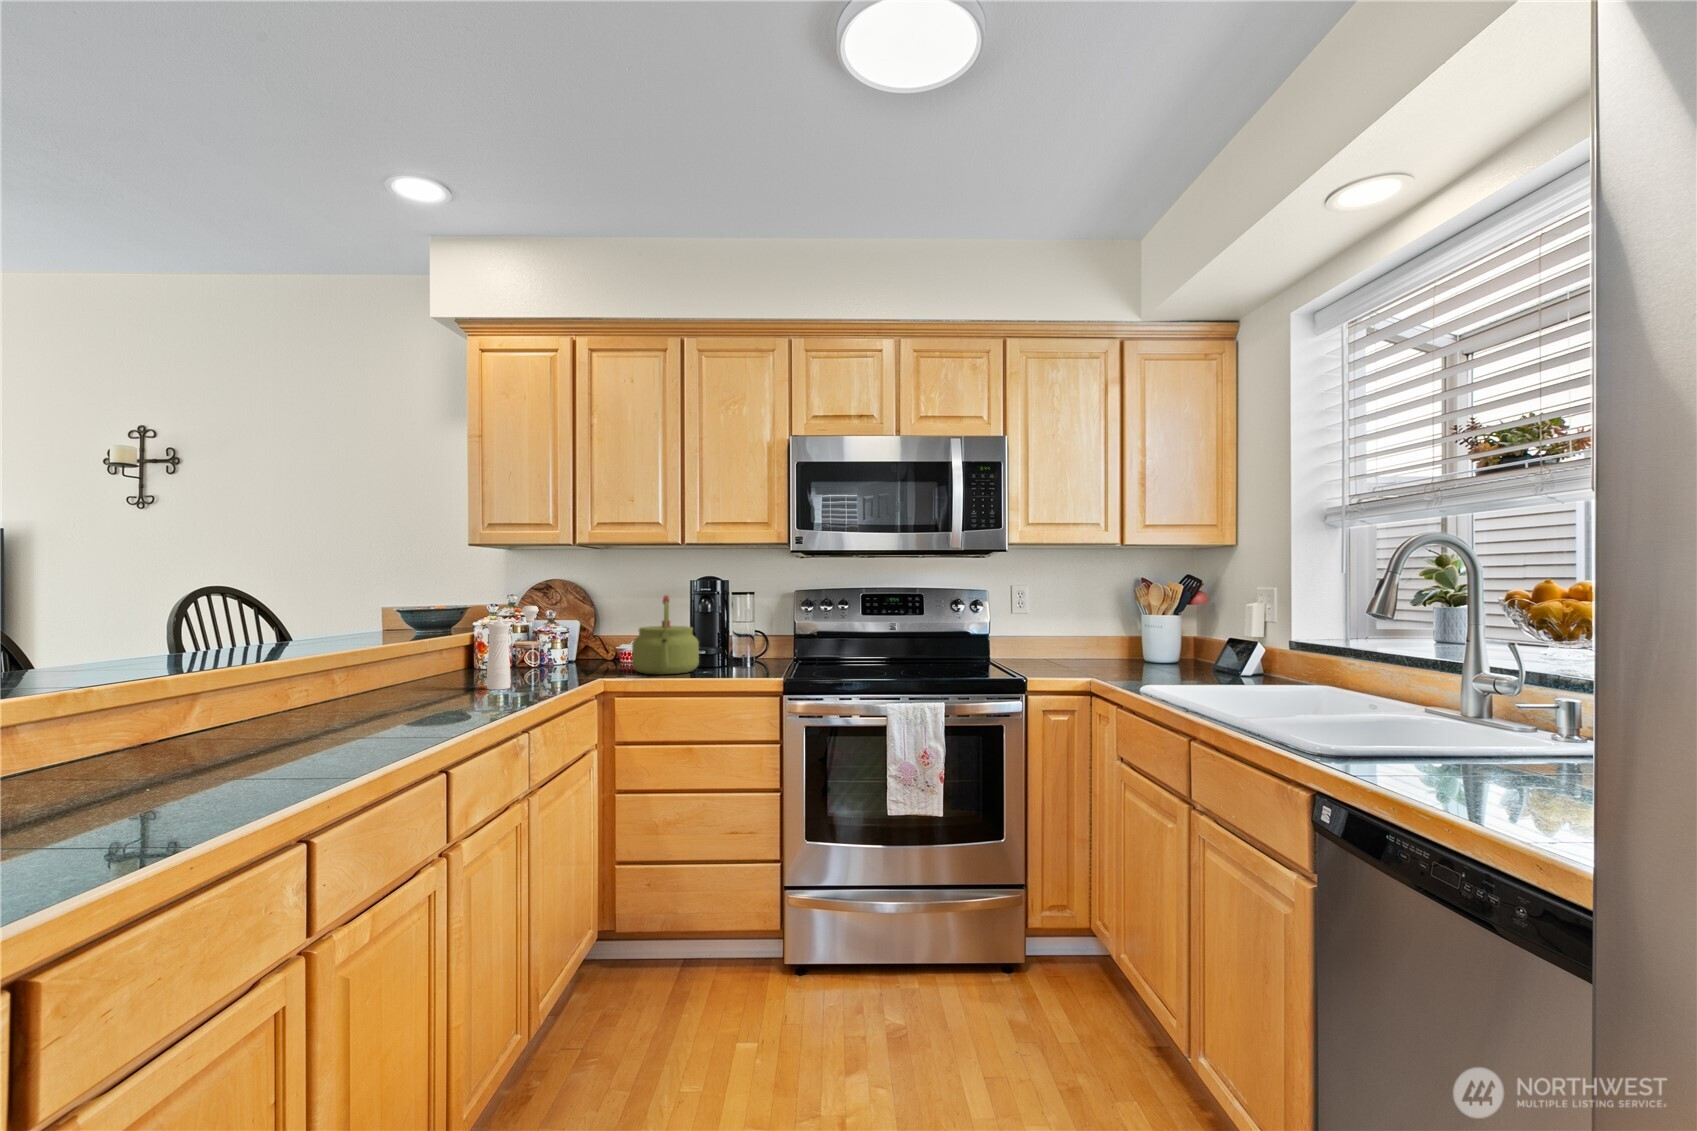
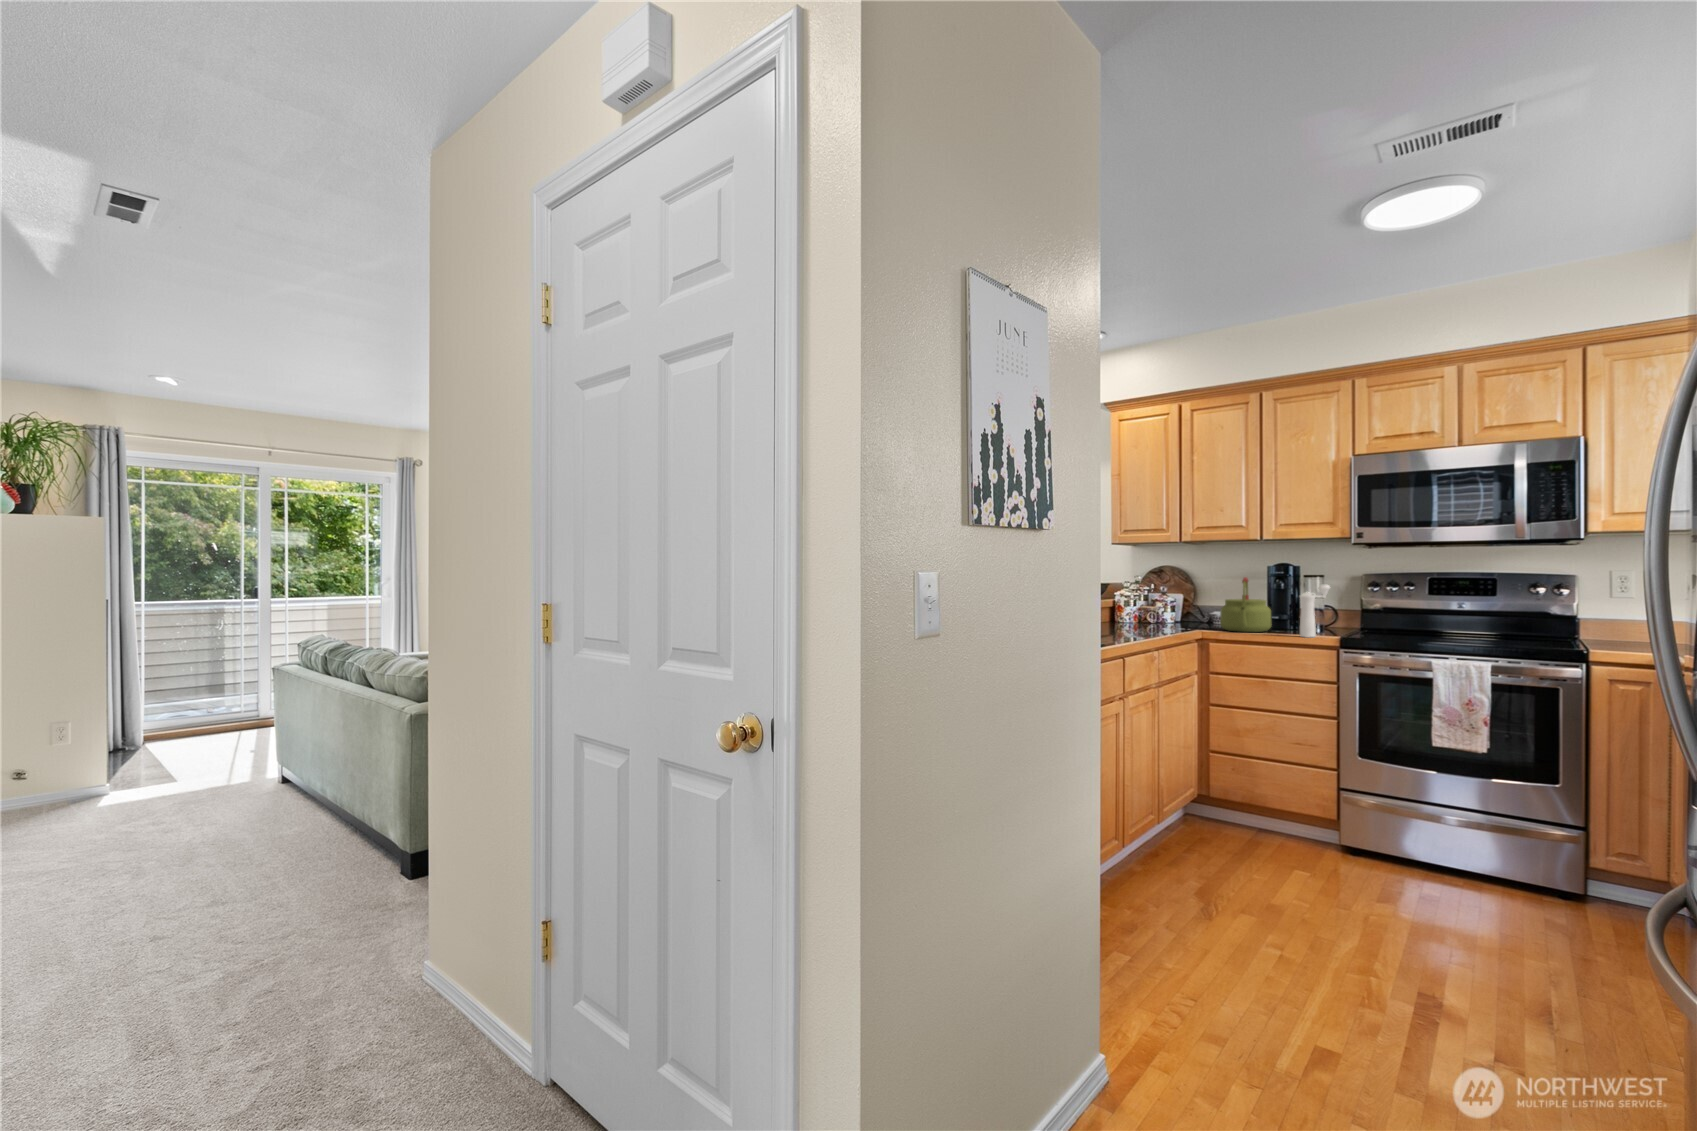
pepper mill: present [487,606,539,690] -> present [1300,585,1330,637]

